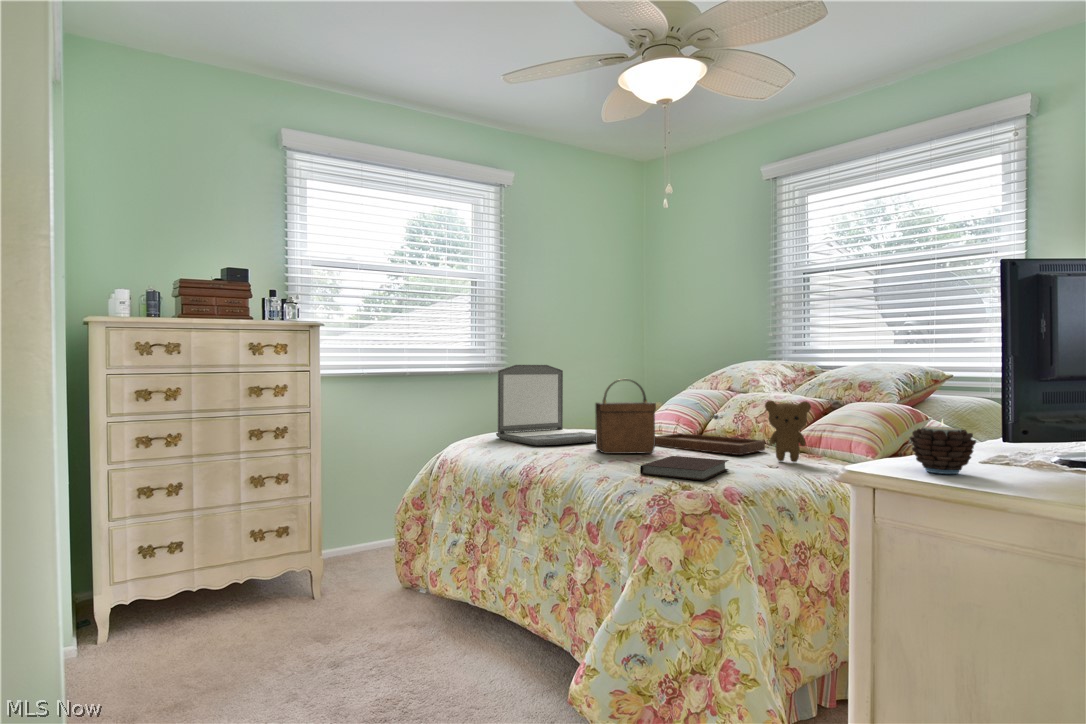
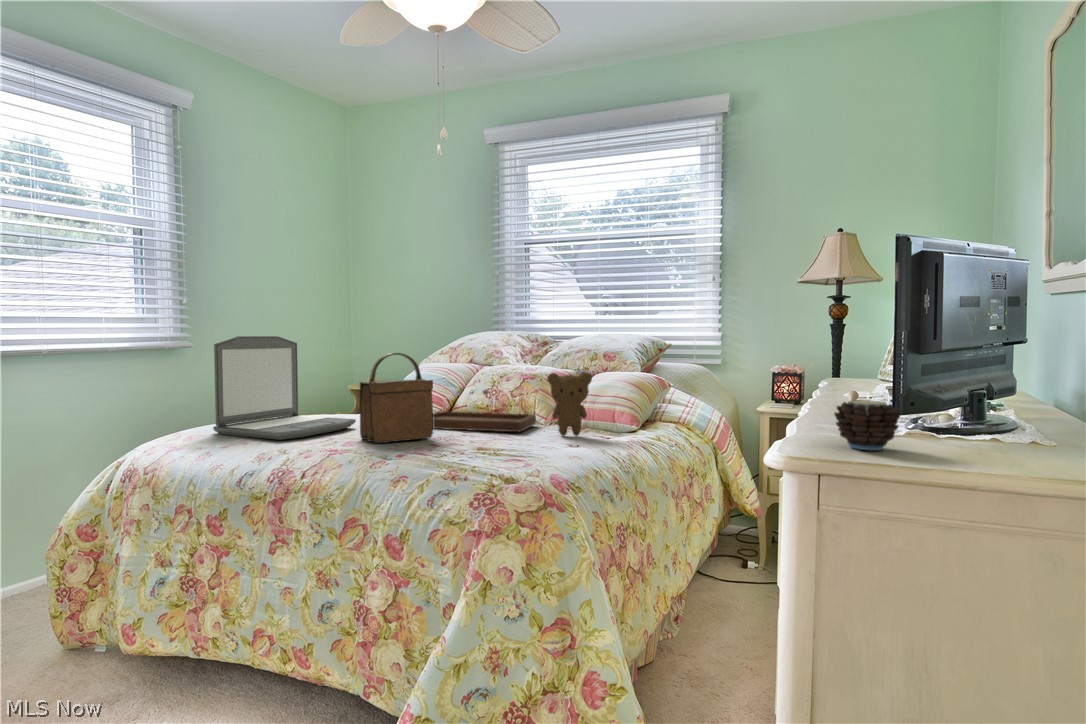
notebook: present [640,456,728,481] -> none [446,441,530,468]

